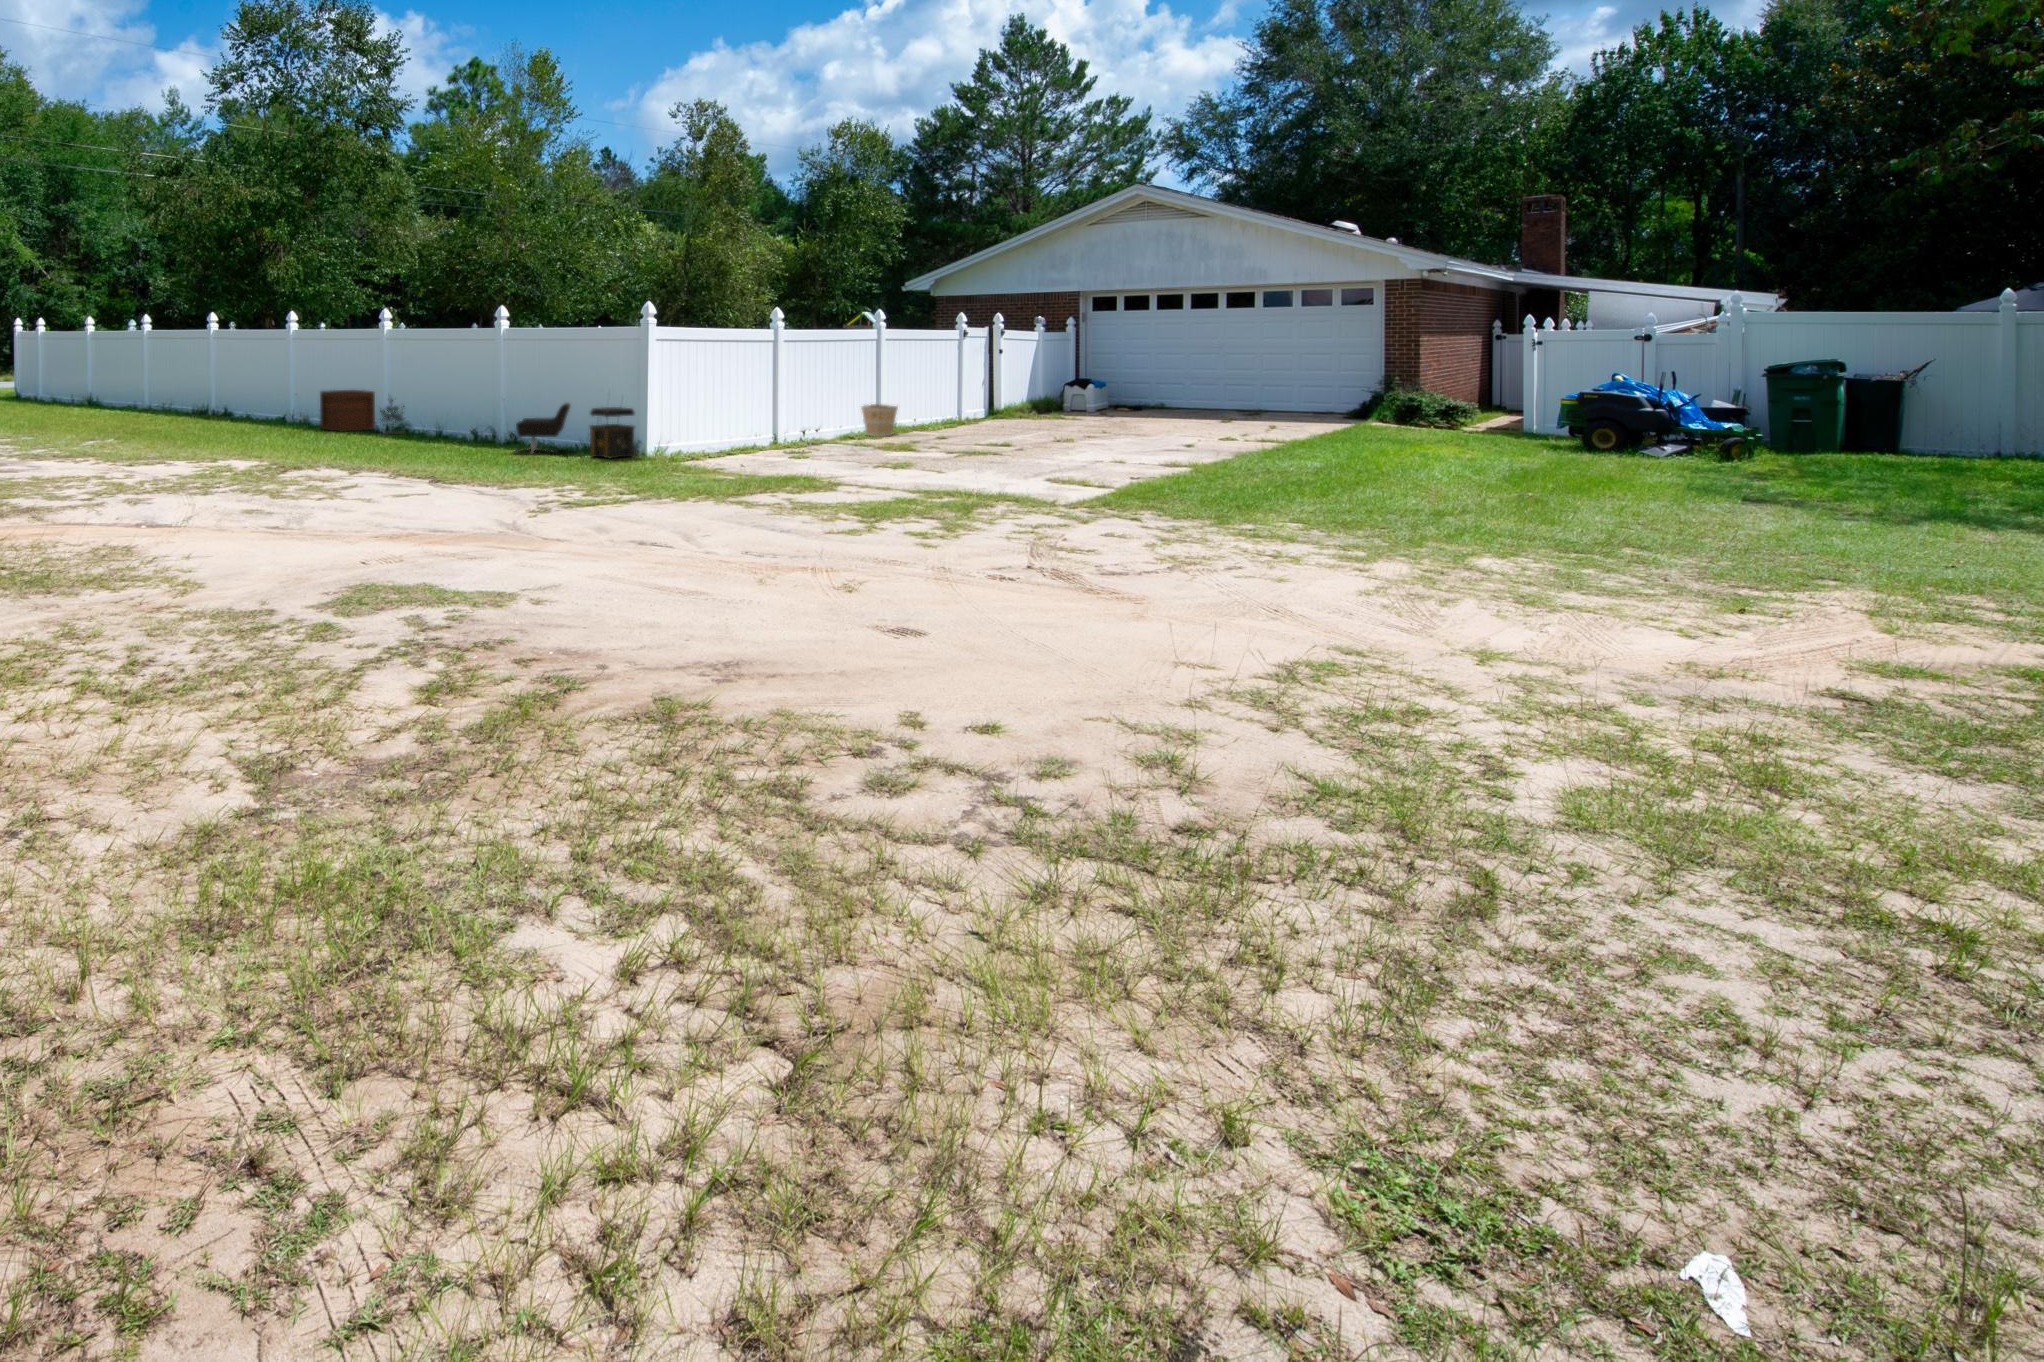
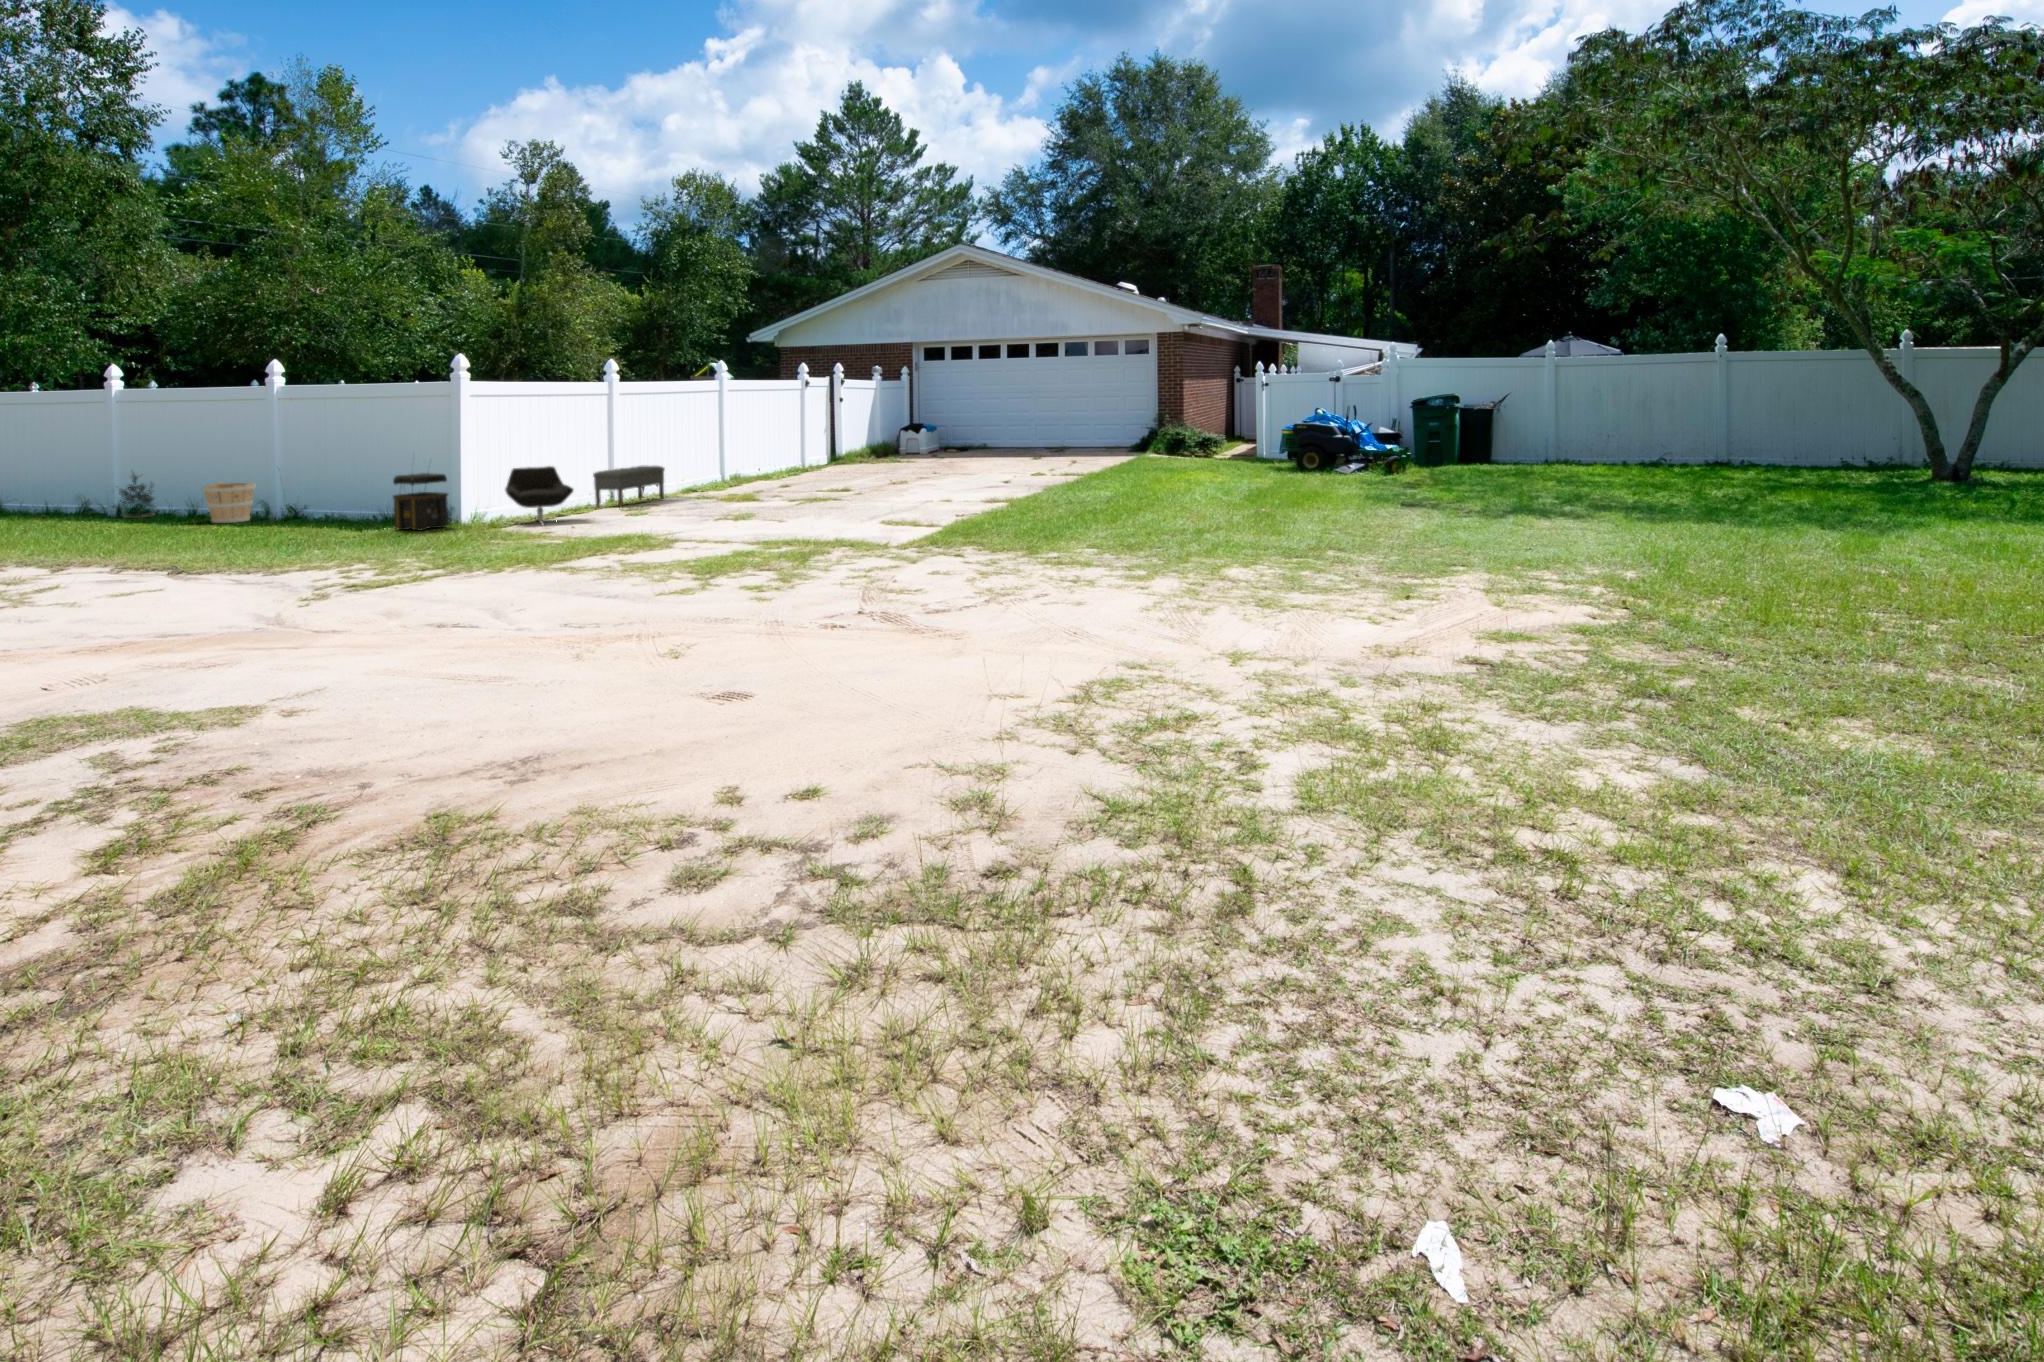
wooden crate: present [320,390,375,432] -> none [32,467,114,519]
lounge chair: present [516,403,570,452] -> present [505,466,573,525]
wooden bucket: present [862,404,898,437] -> present [203,483,256,523]
bench: none [760,409,827,449] -> present [593,466,665,508]

